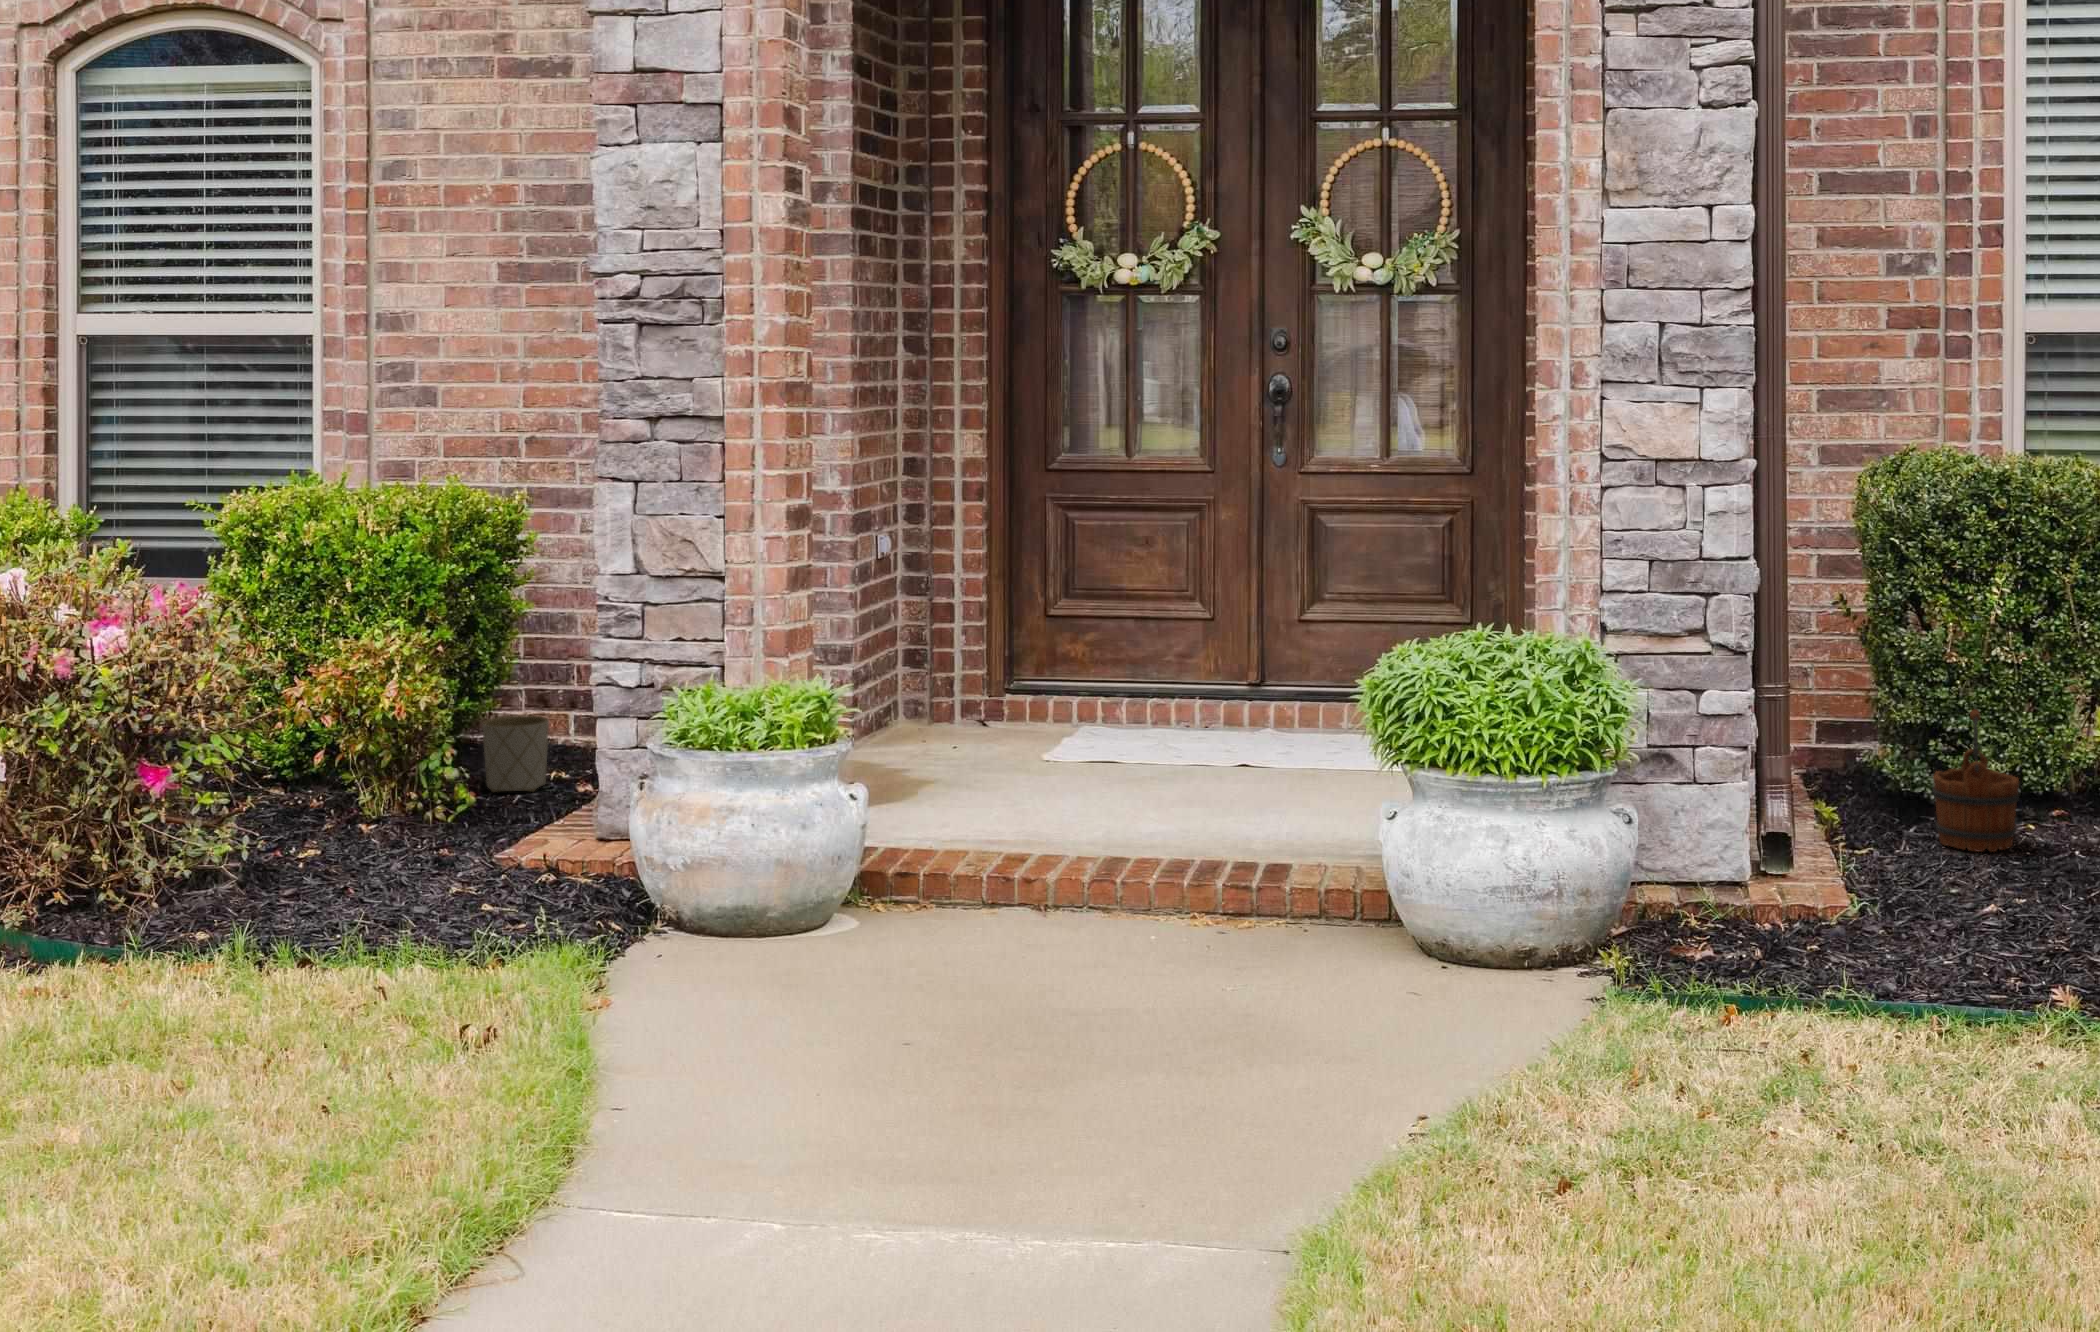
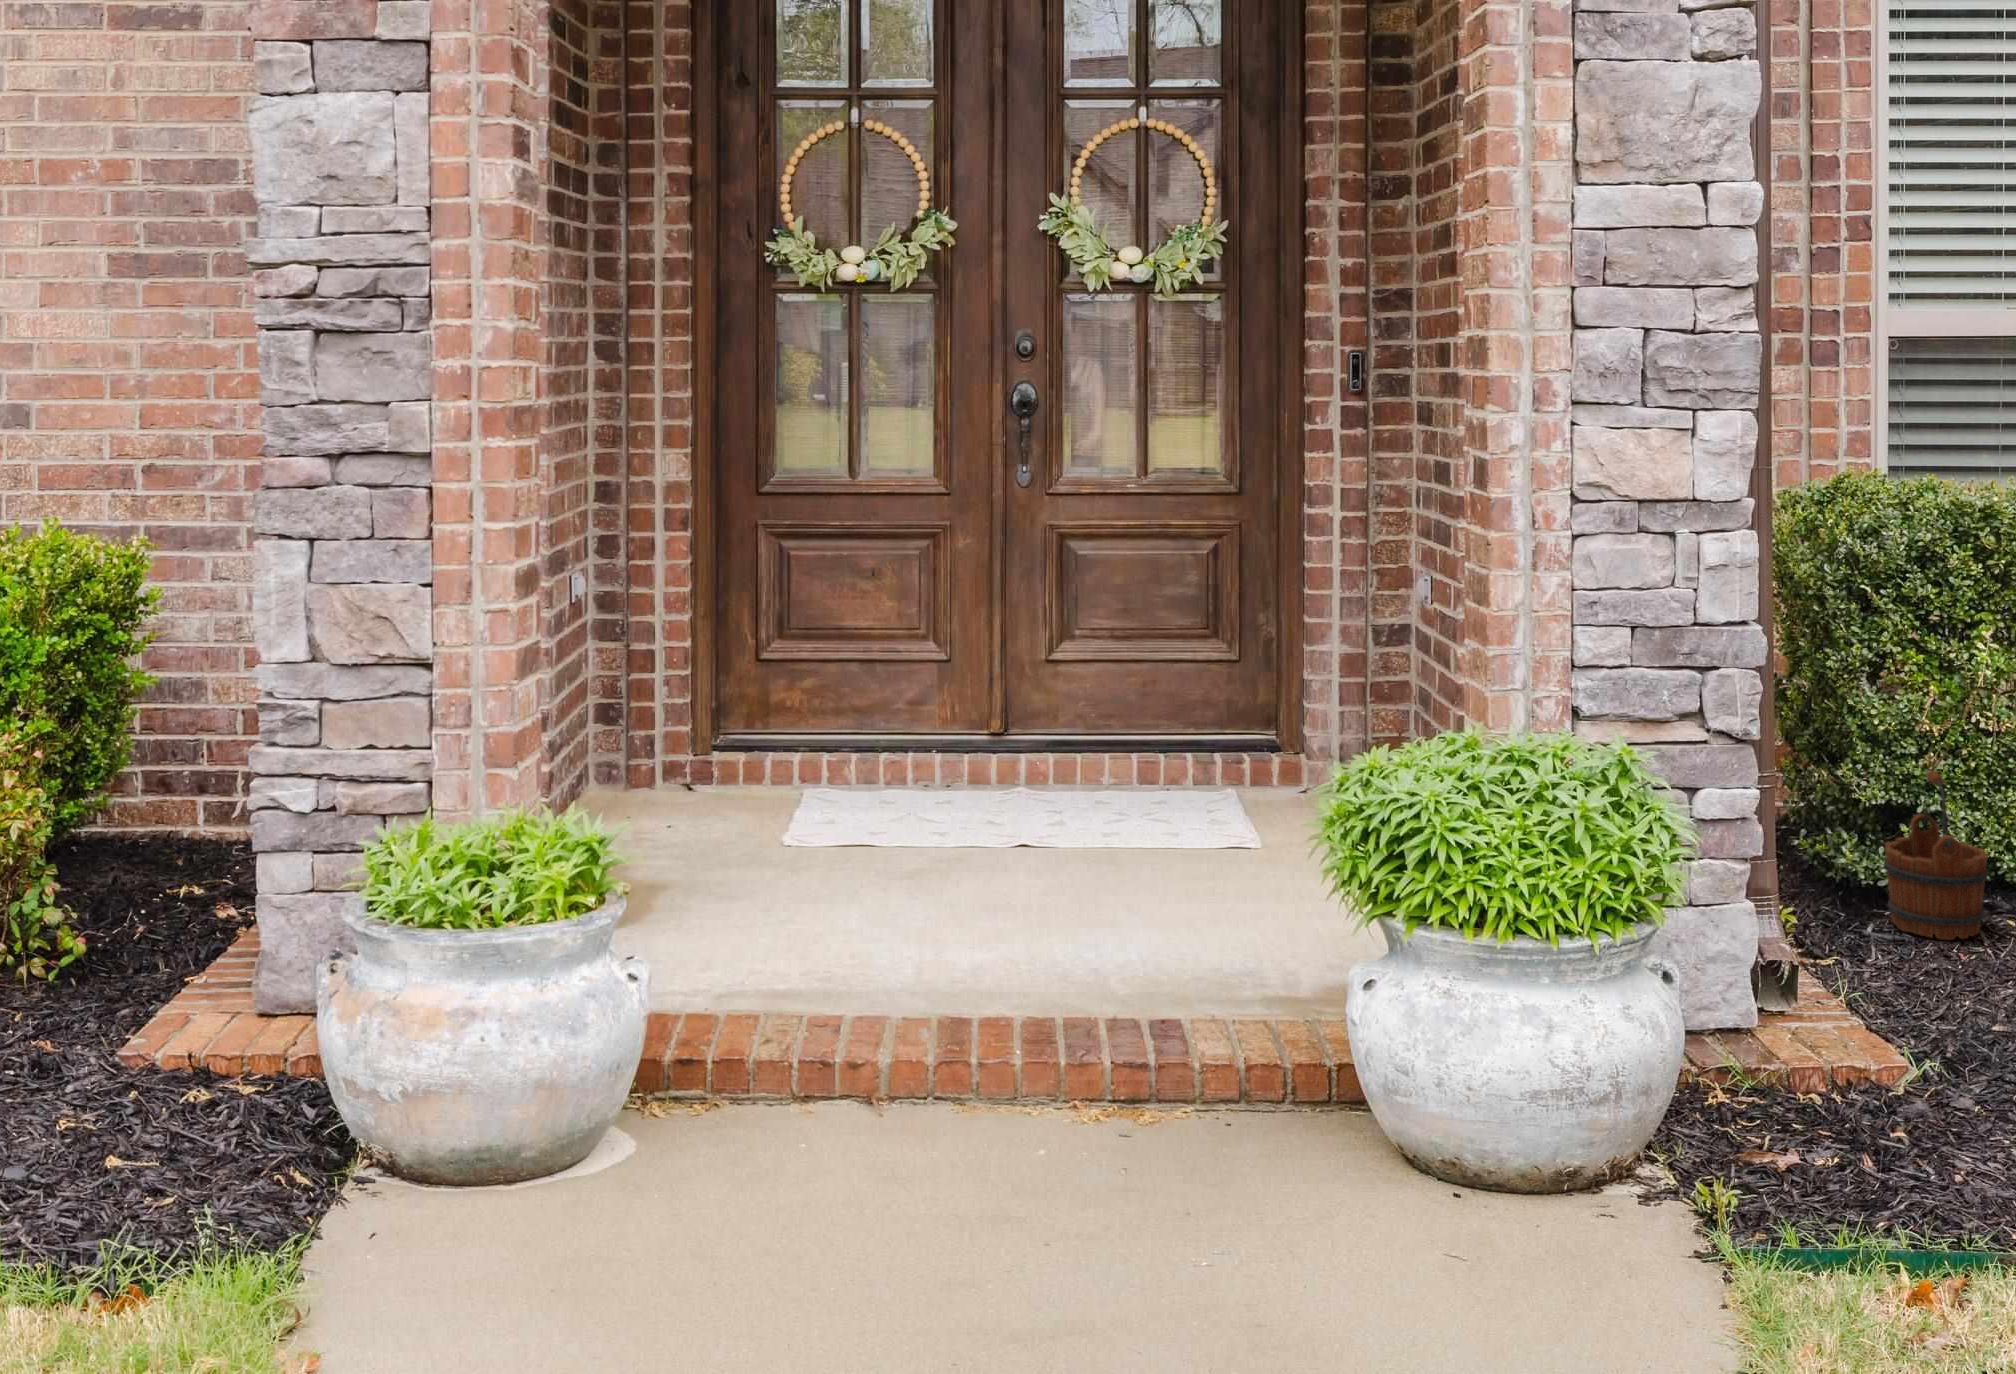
planter: present [482,715,549,792] -> none [101,823,190,928]

